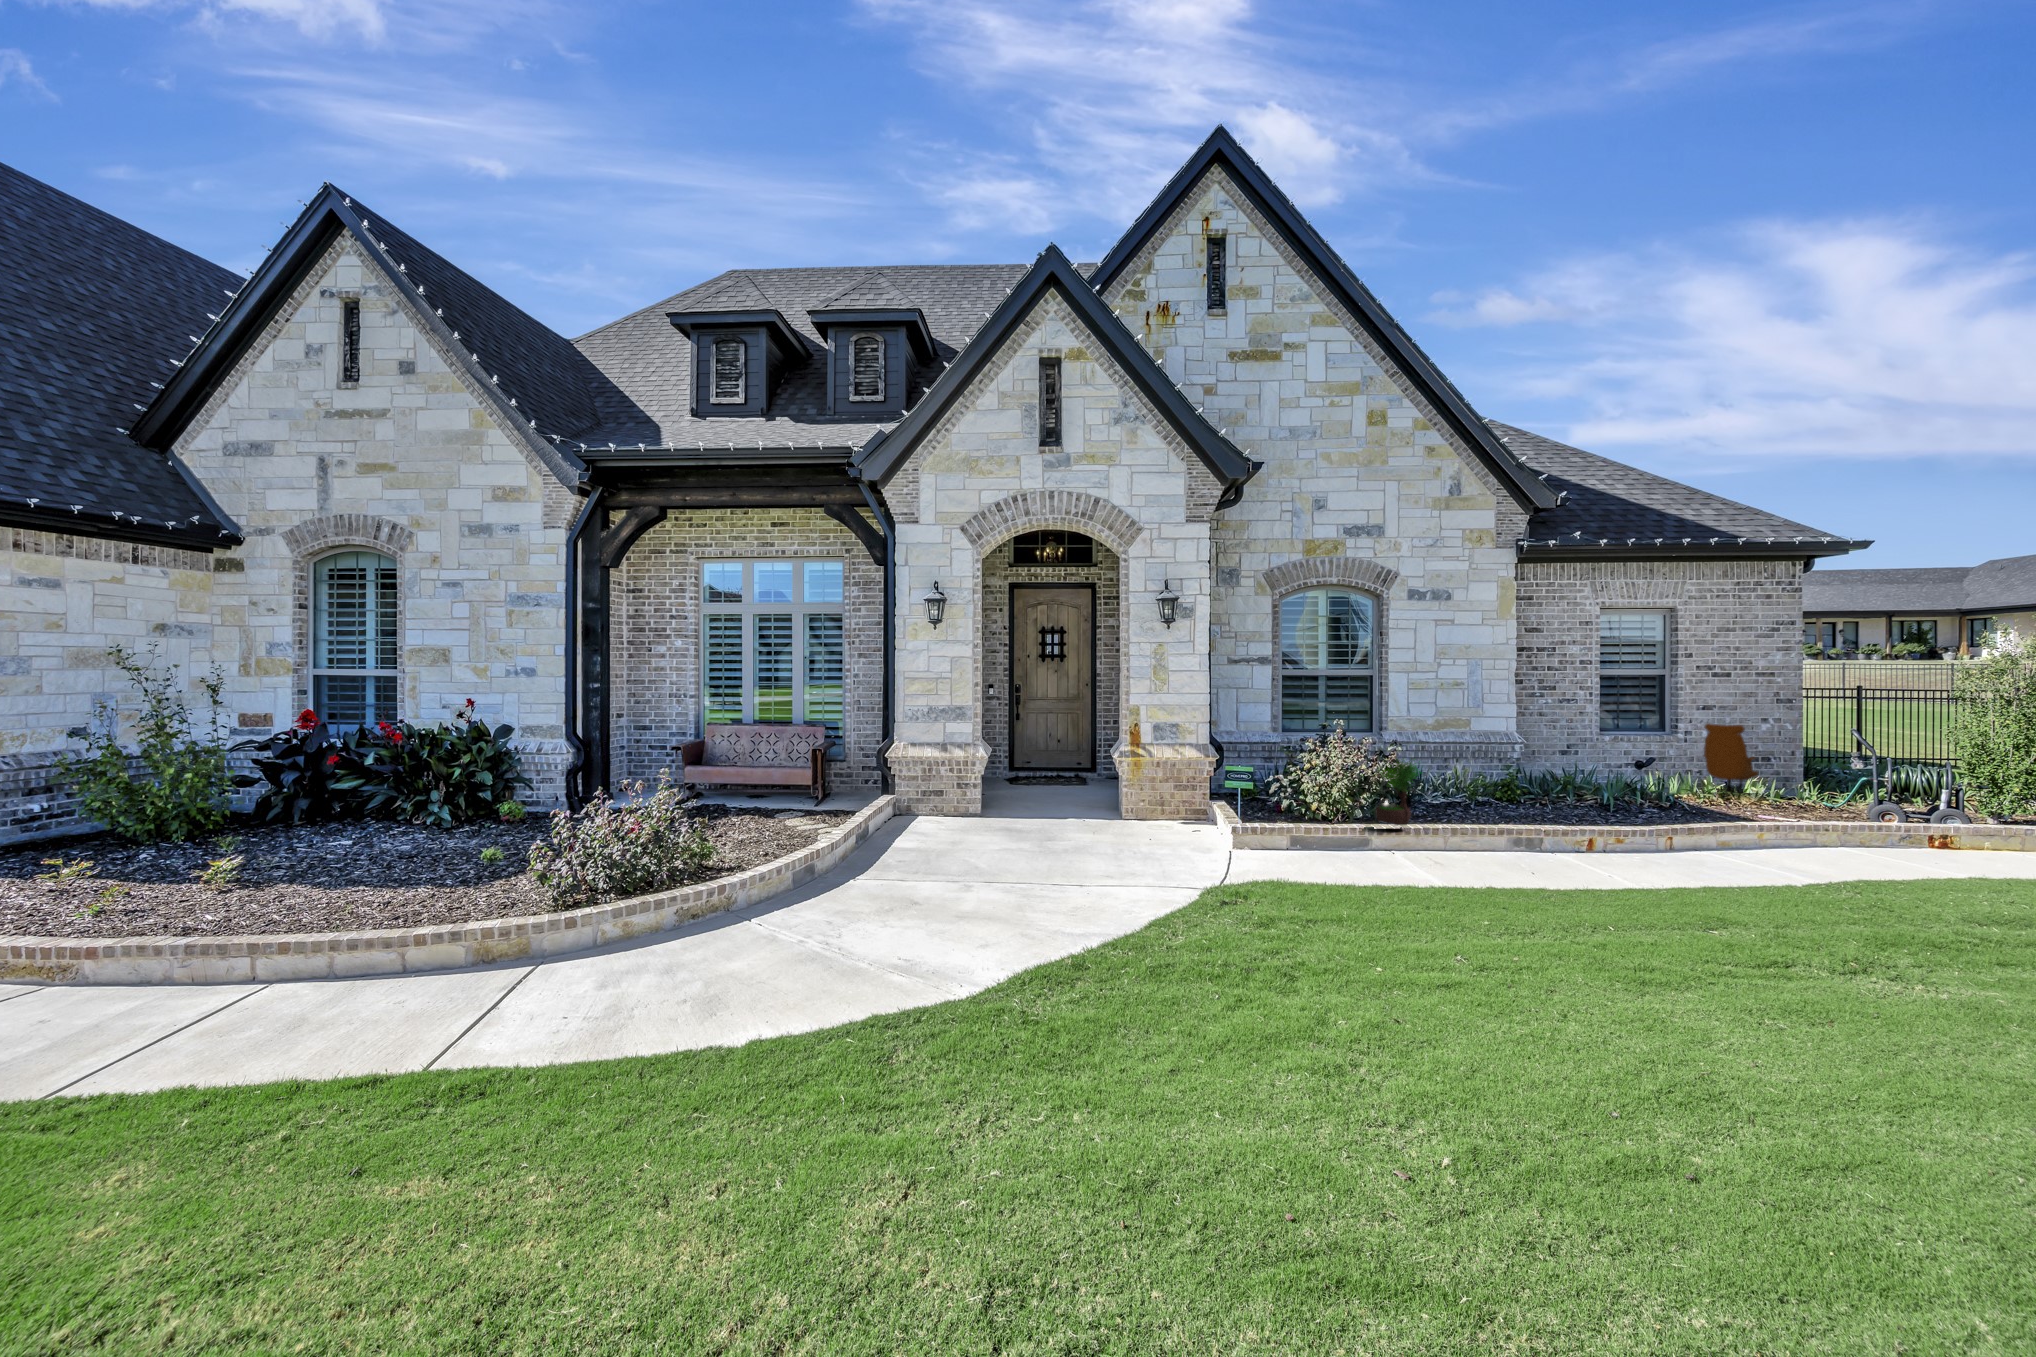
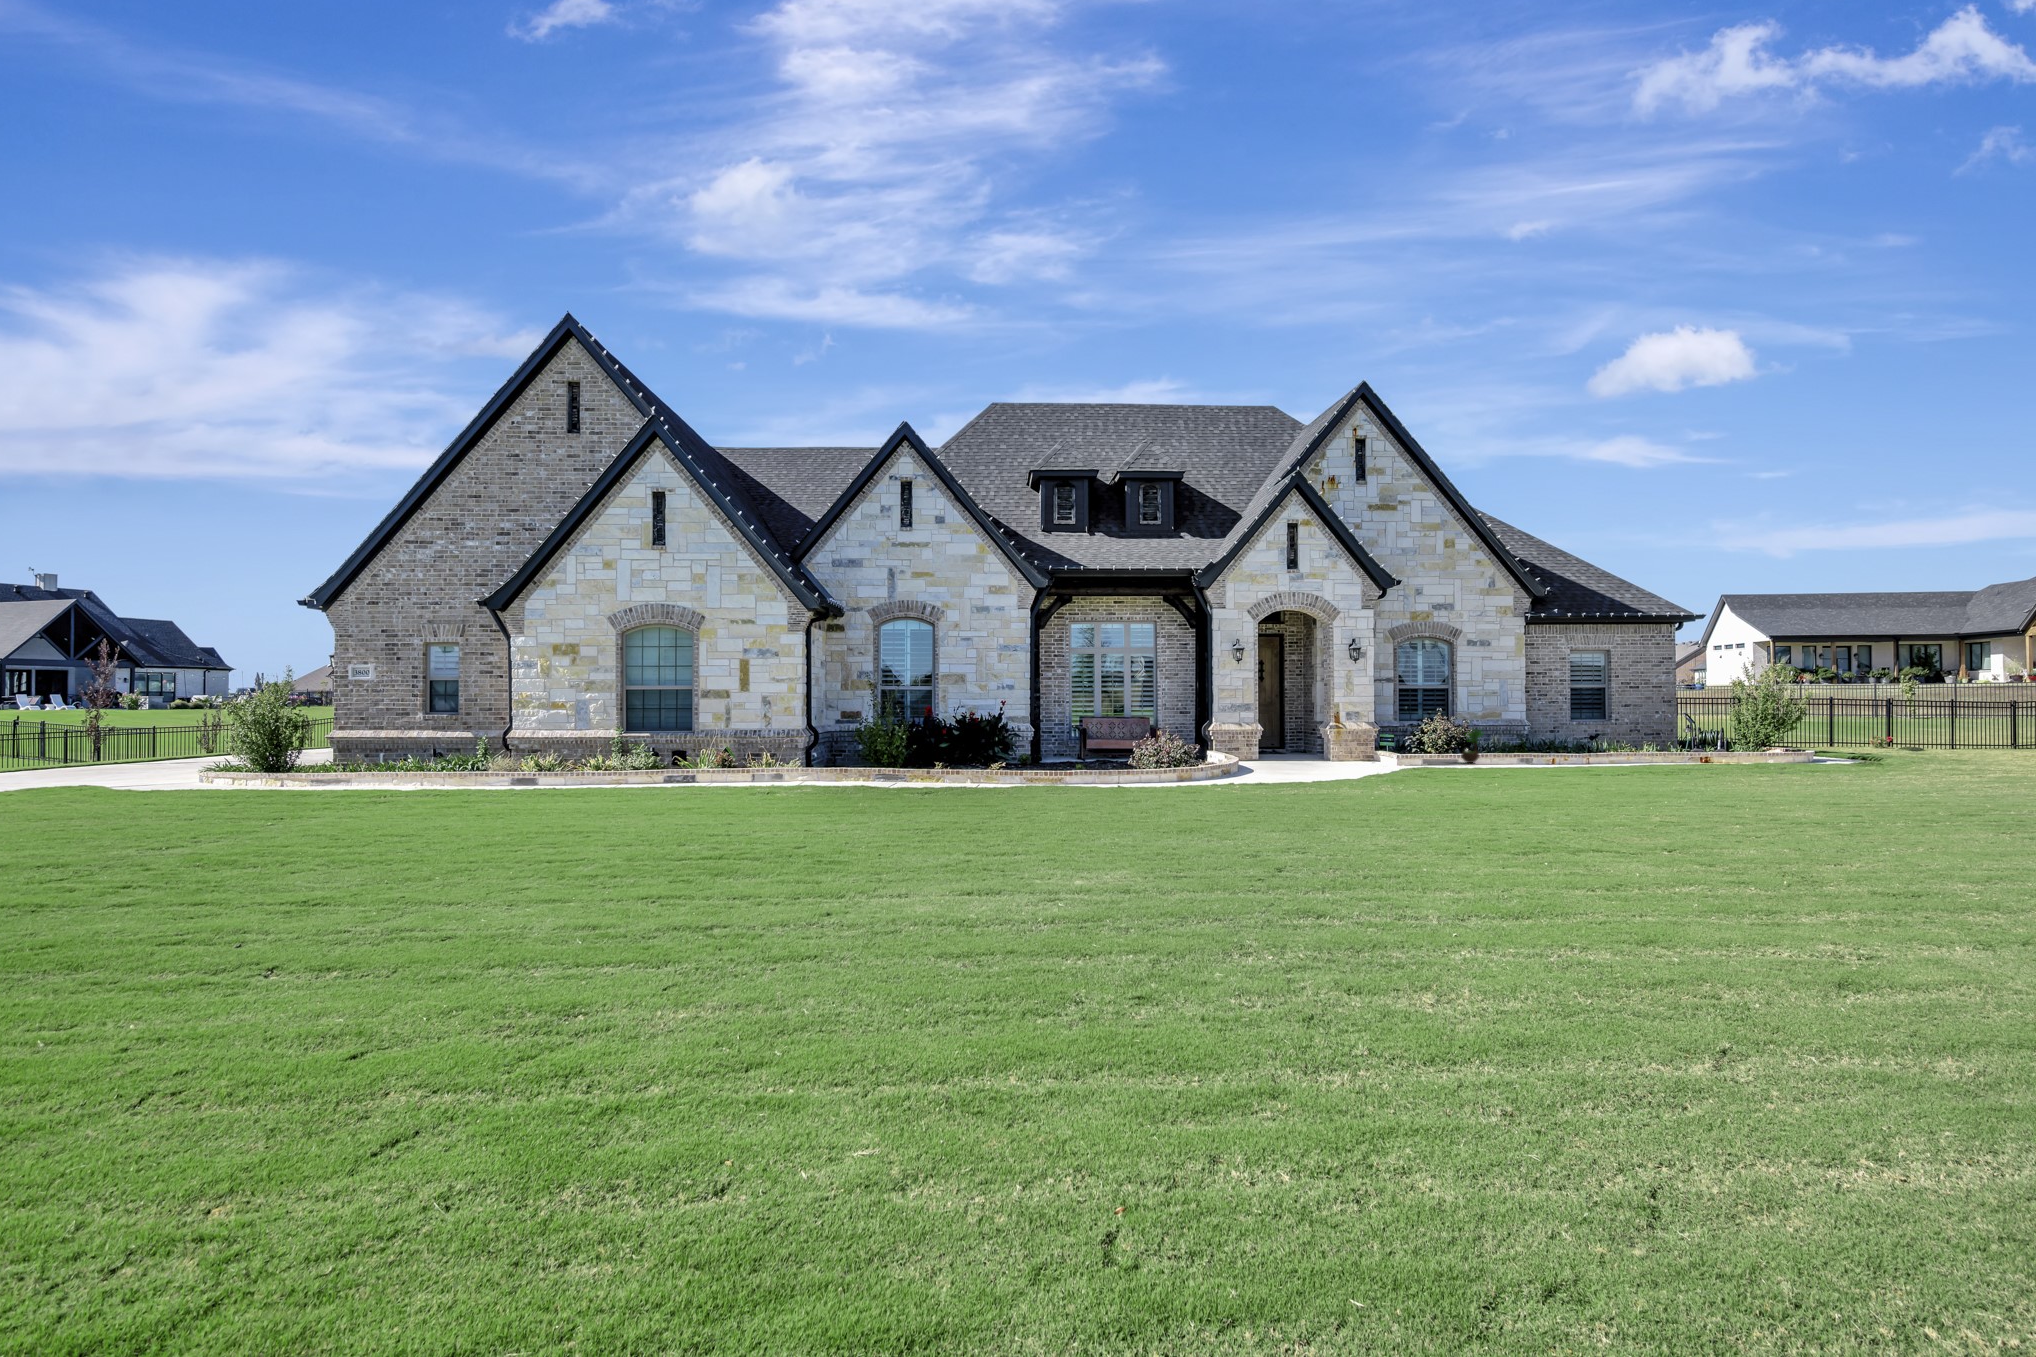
lounge chair: present [1704,723,1758,797] -> none [1623,712,1655,752]

